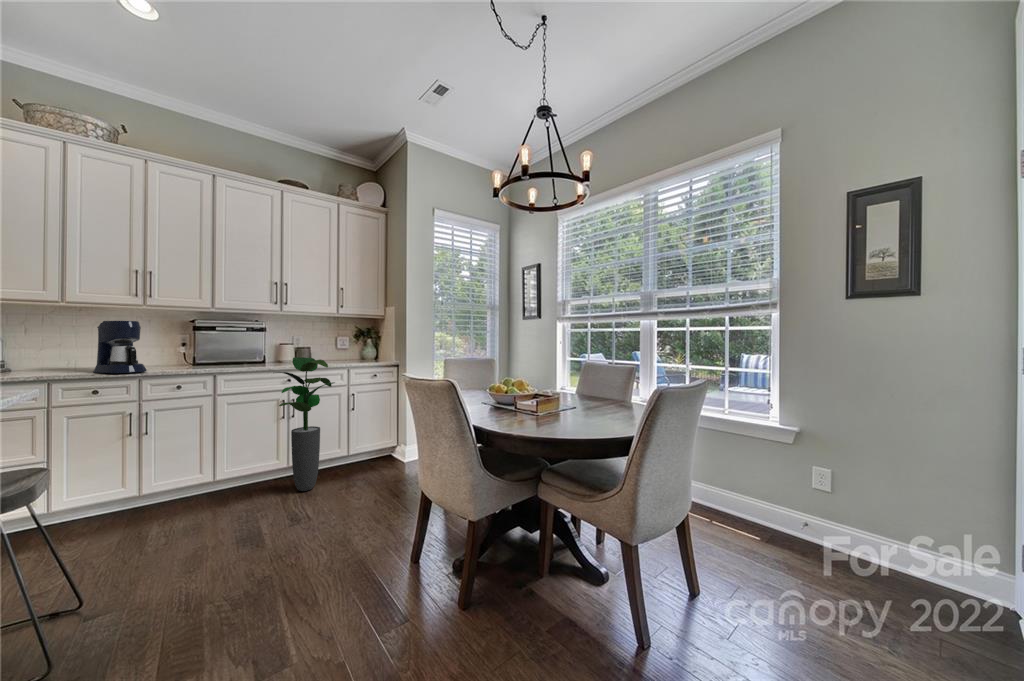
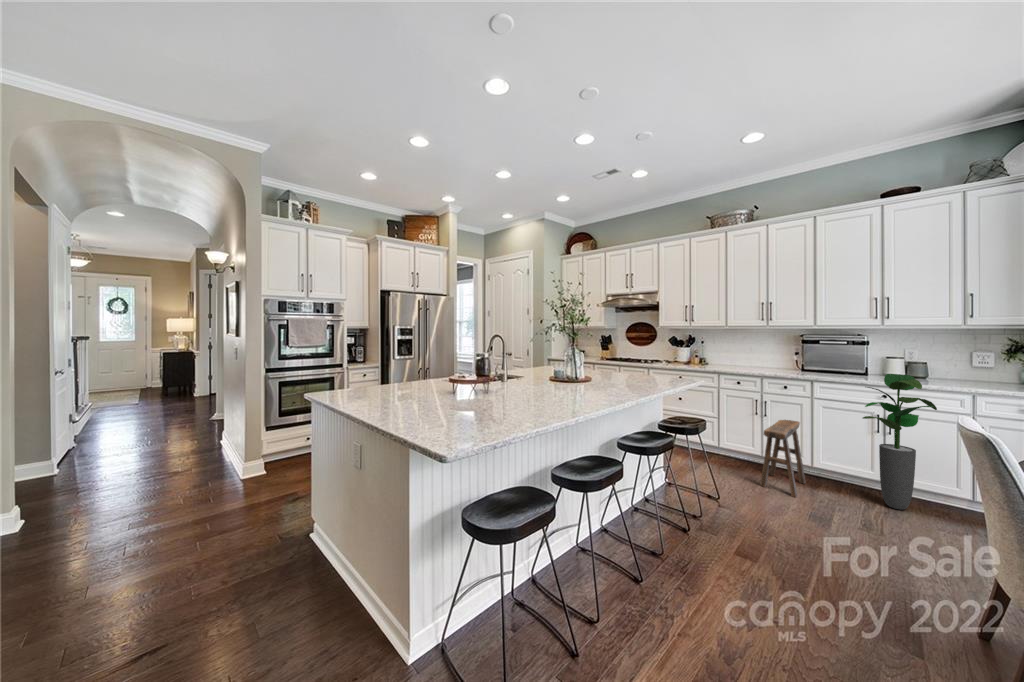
coffee maker: present [93,321,147,373] -> none [739,339,767,374]
stool: none [152,429,211,539] -> present [761,420,805,497]

